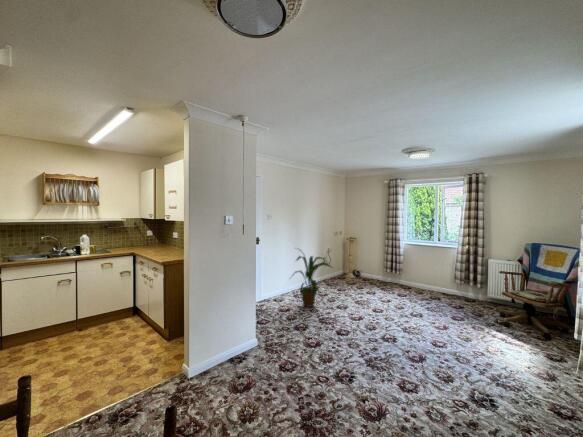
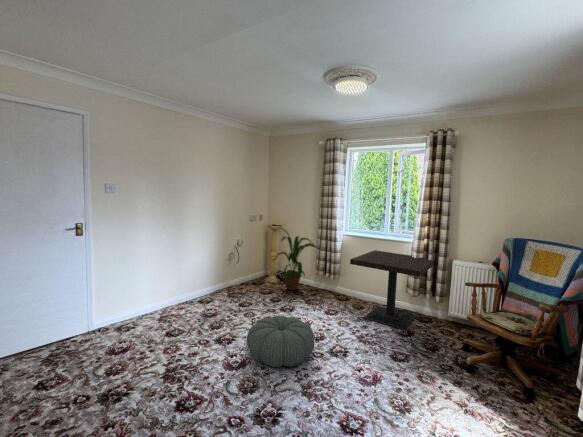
side table: none [359,270,447,354] -> present [350,250,434,330]
pouf: none [254,337,319,393] -> present [247,316,314,367]

